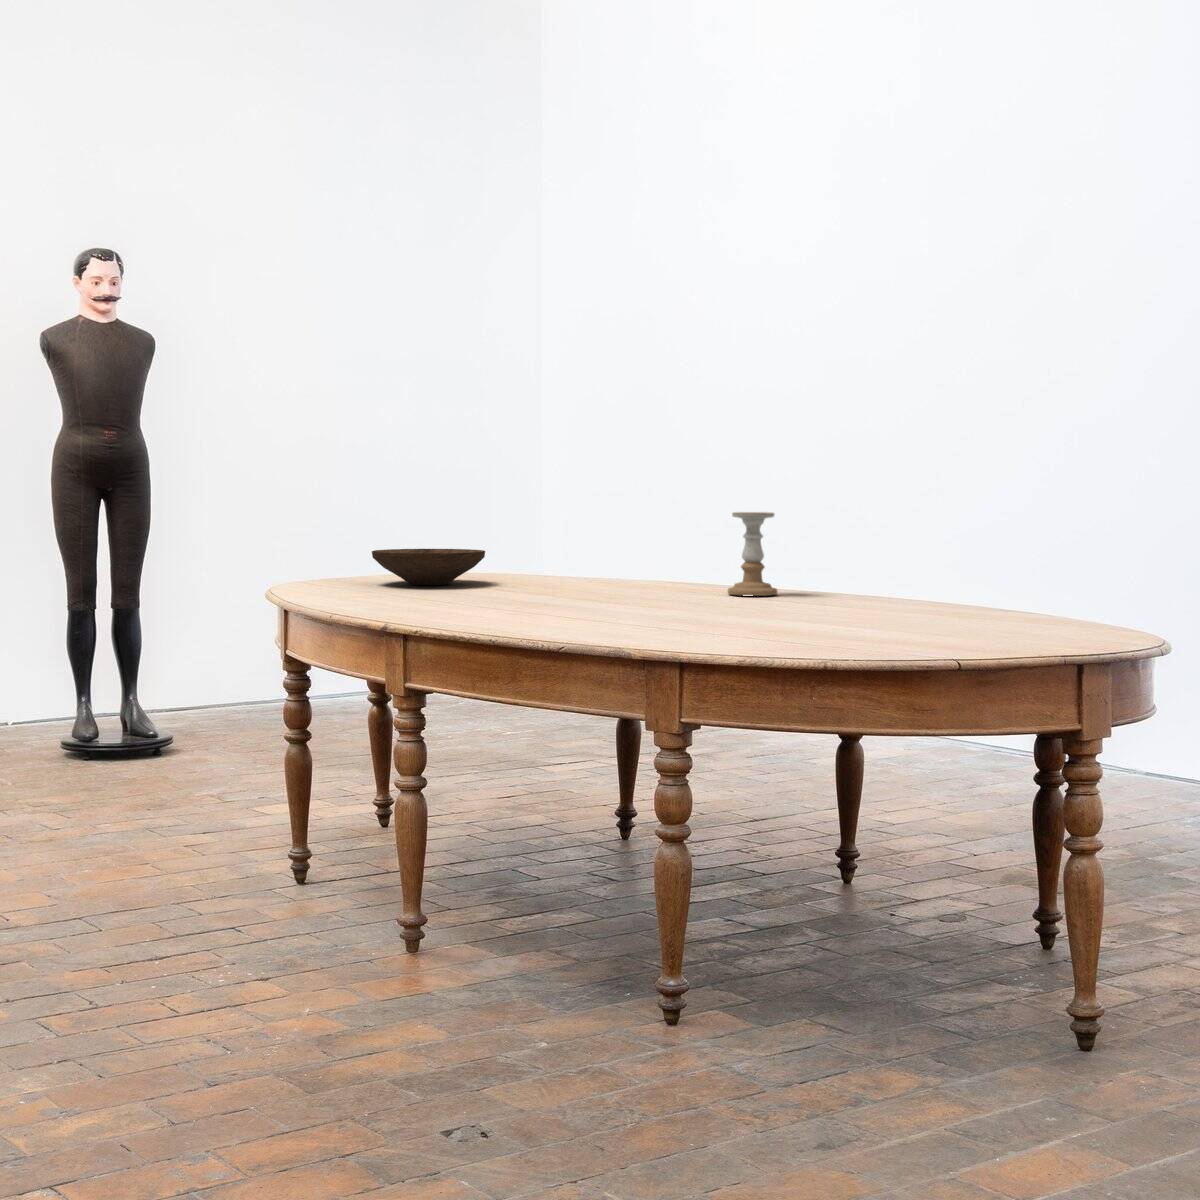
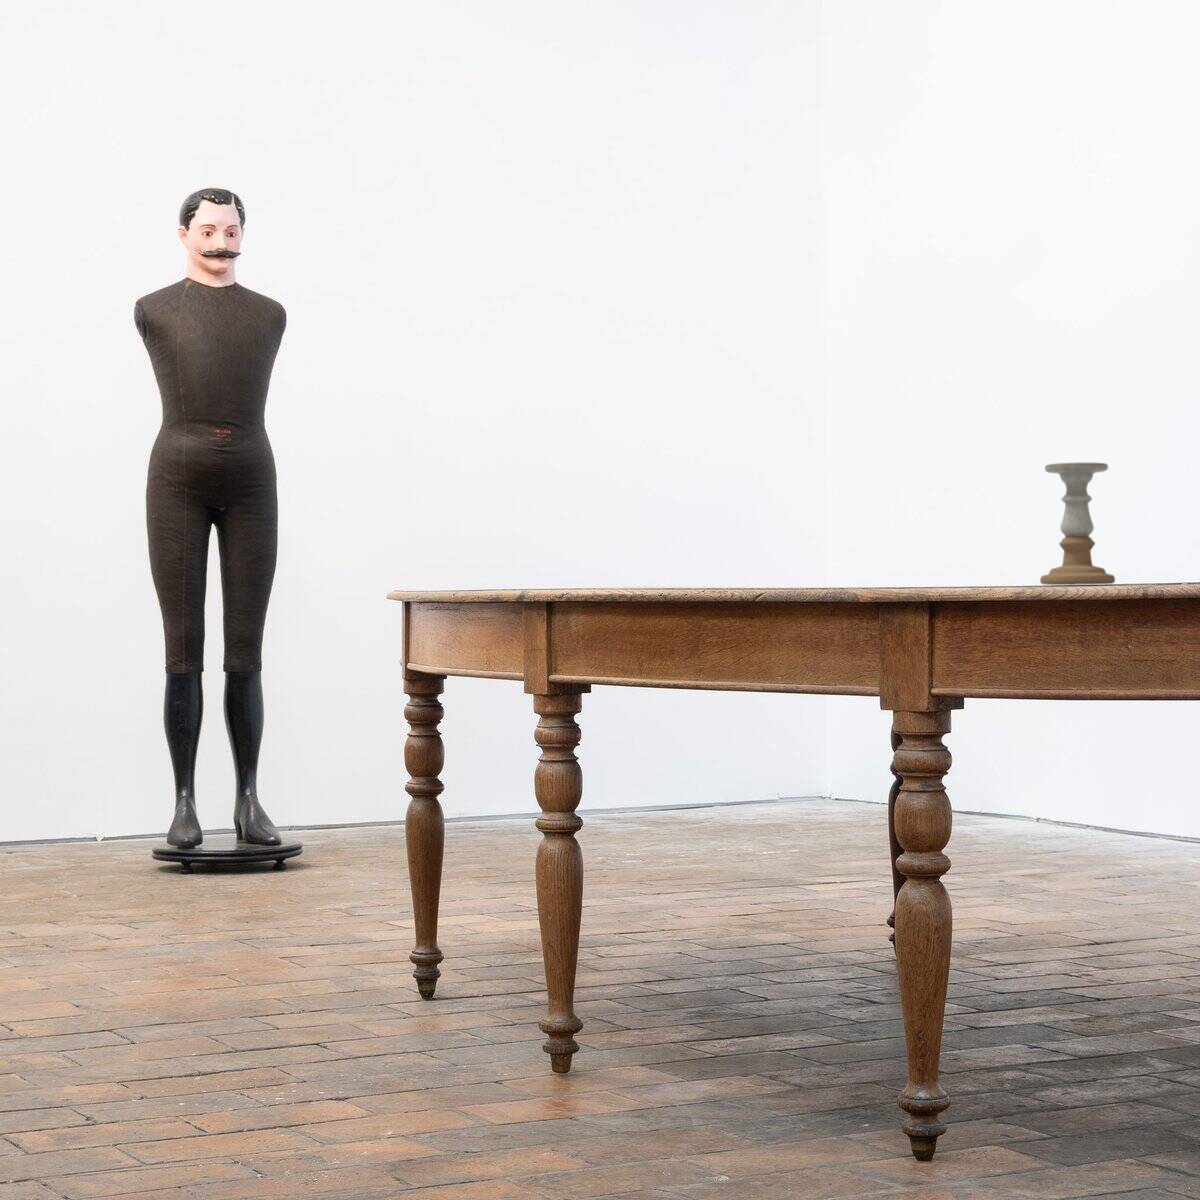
wooden bowl: present [372,549,485,585] -> none [539,538,697,588]

